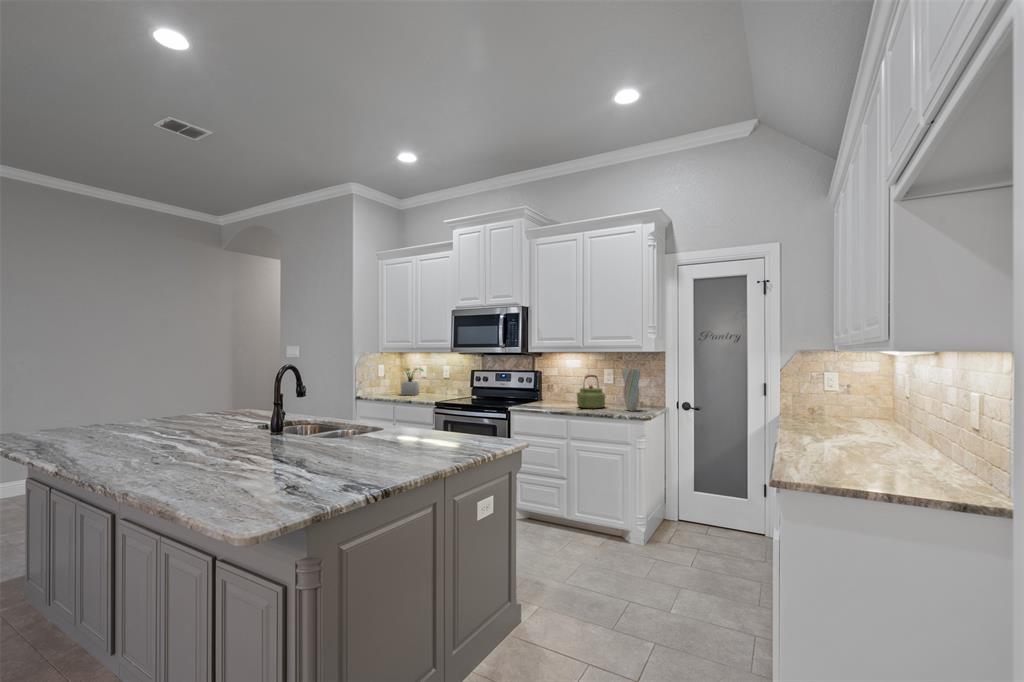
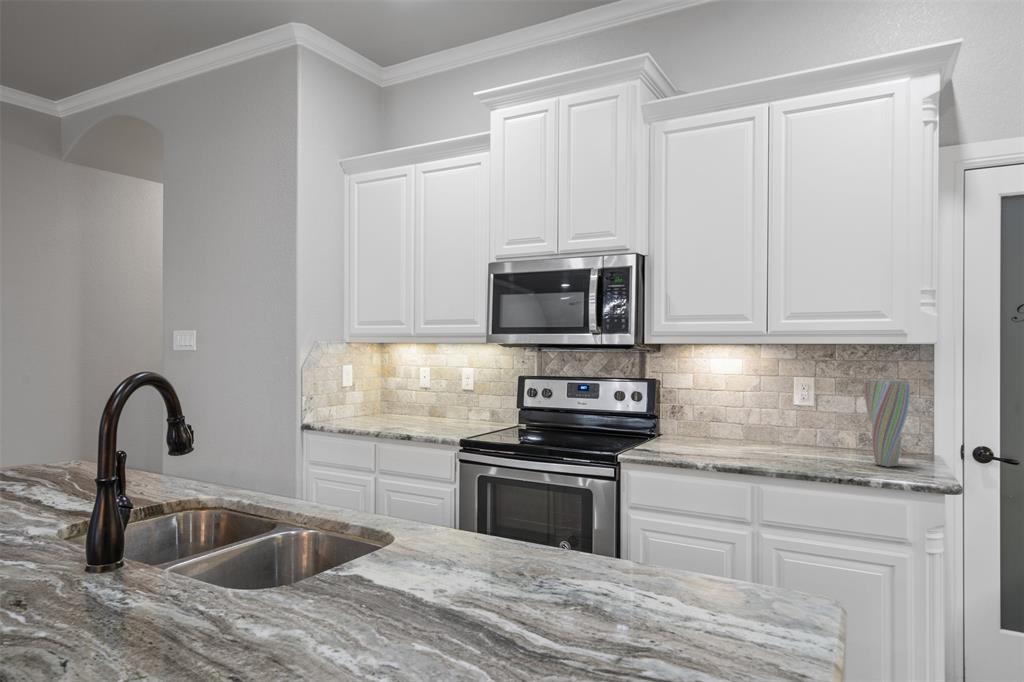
potted plant: present [401,368,423,395] -> none [361,366,425,421]
kettle: present [577,375,605,408] -> none [757,390,818,459]

